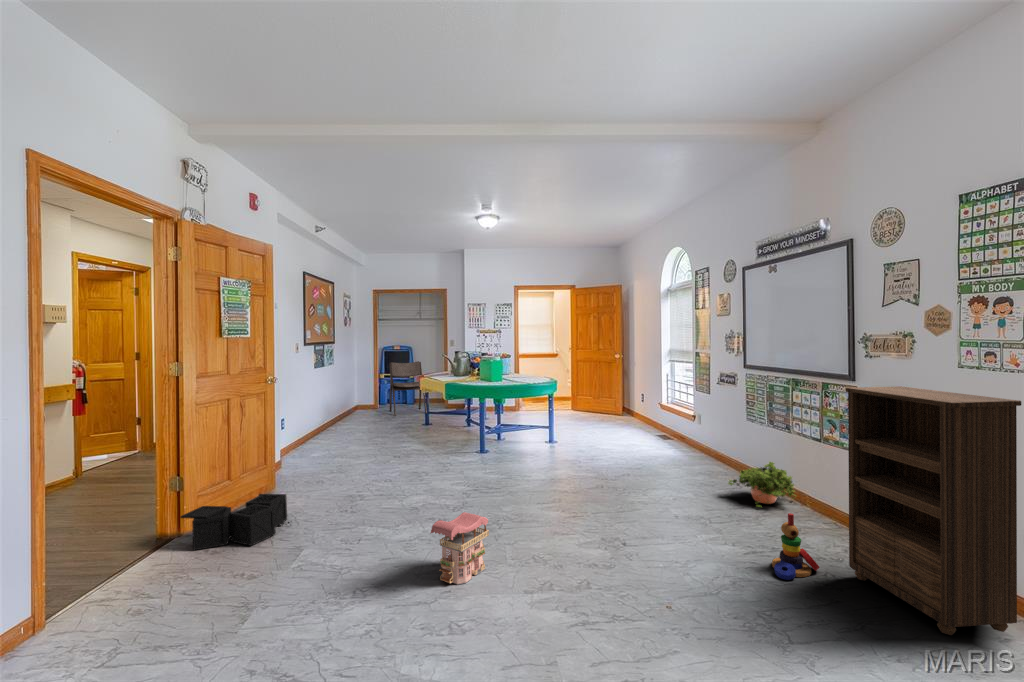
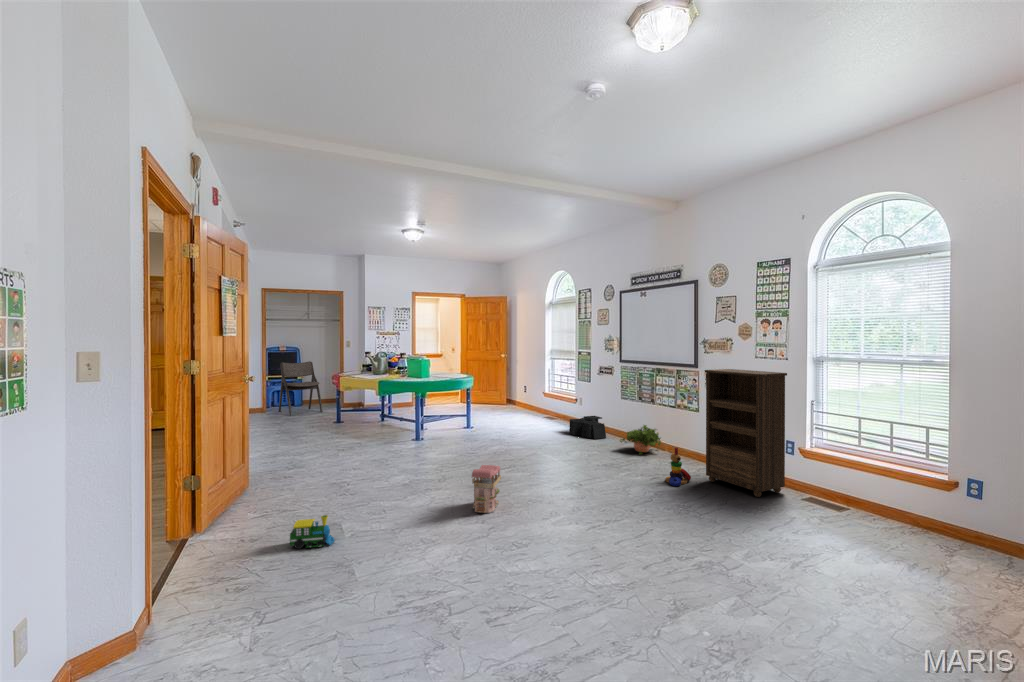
storage bin: present [181,494,287,550] -> present [570,416,606,439]
toy train: none [190,564,248,605] -> present [290,515,334,549]

